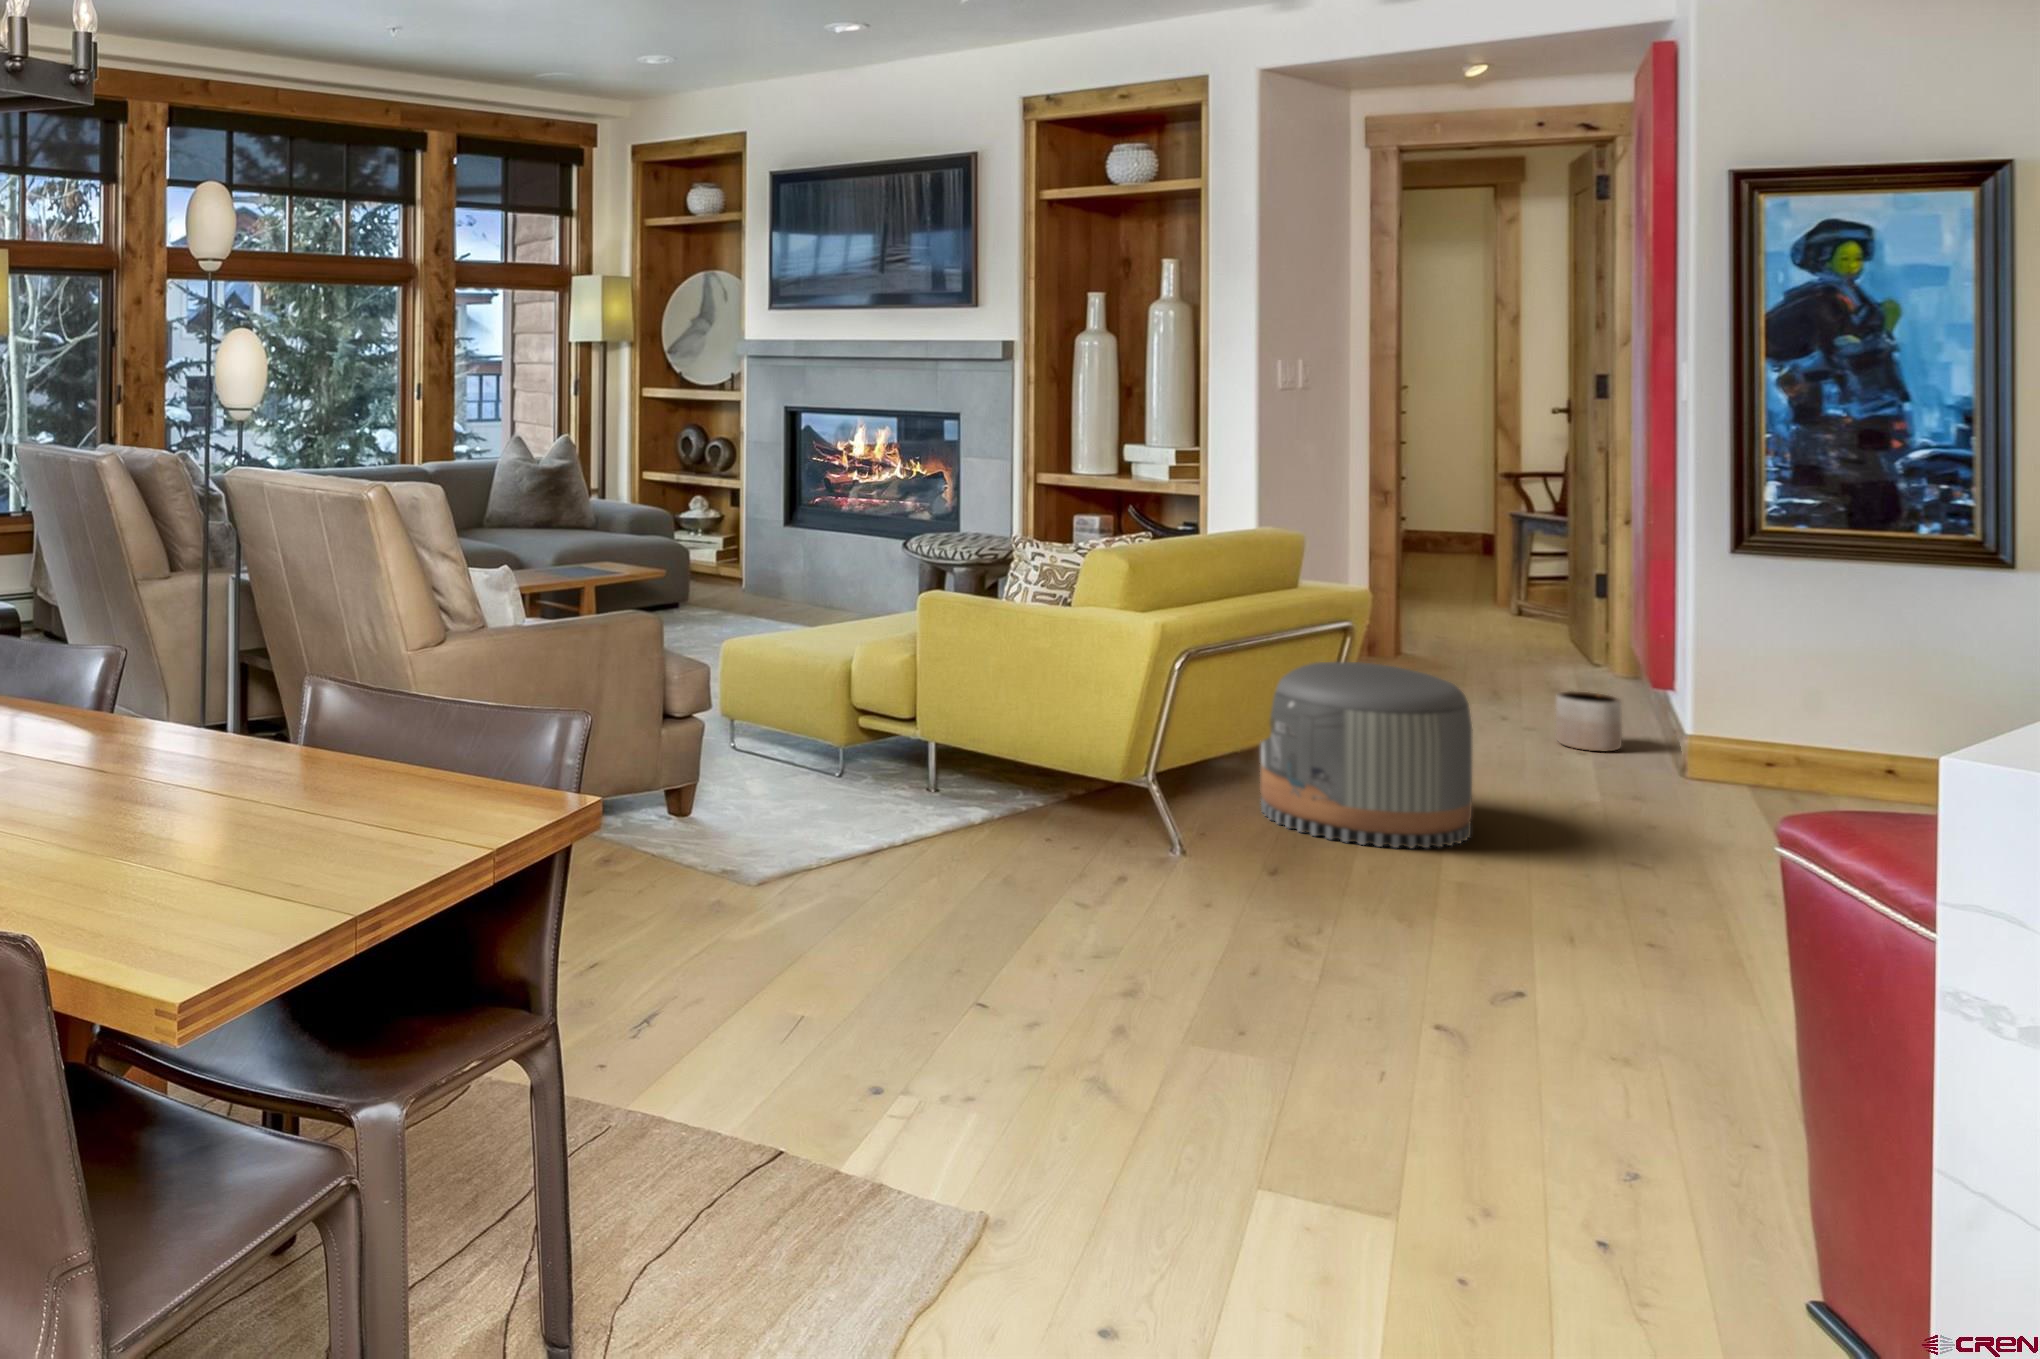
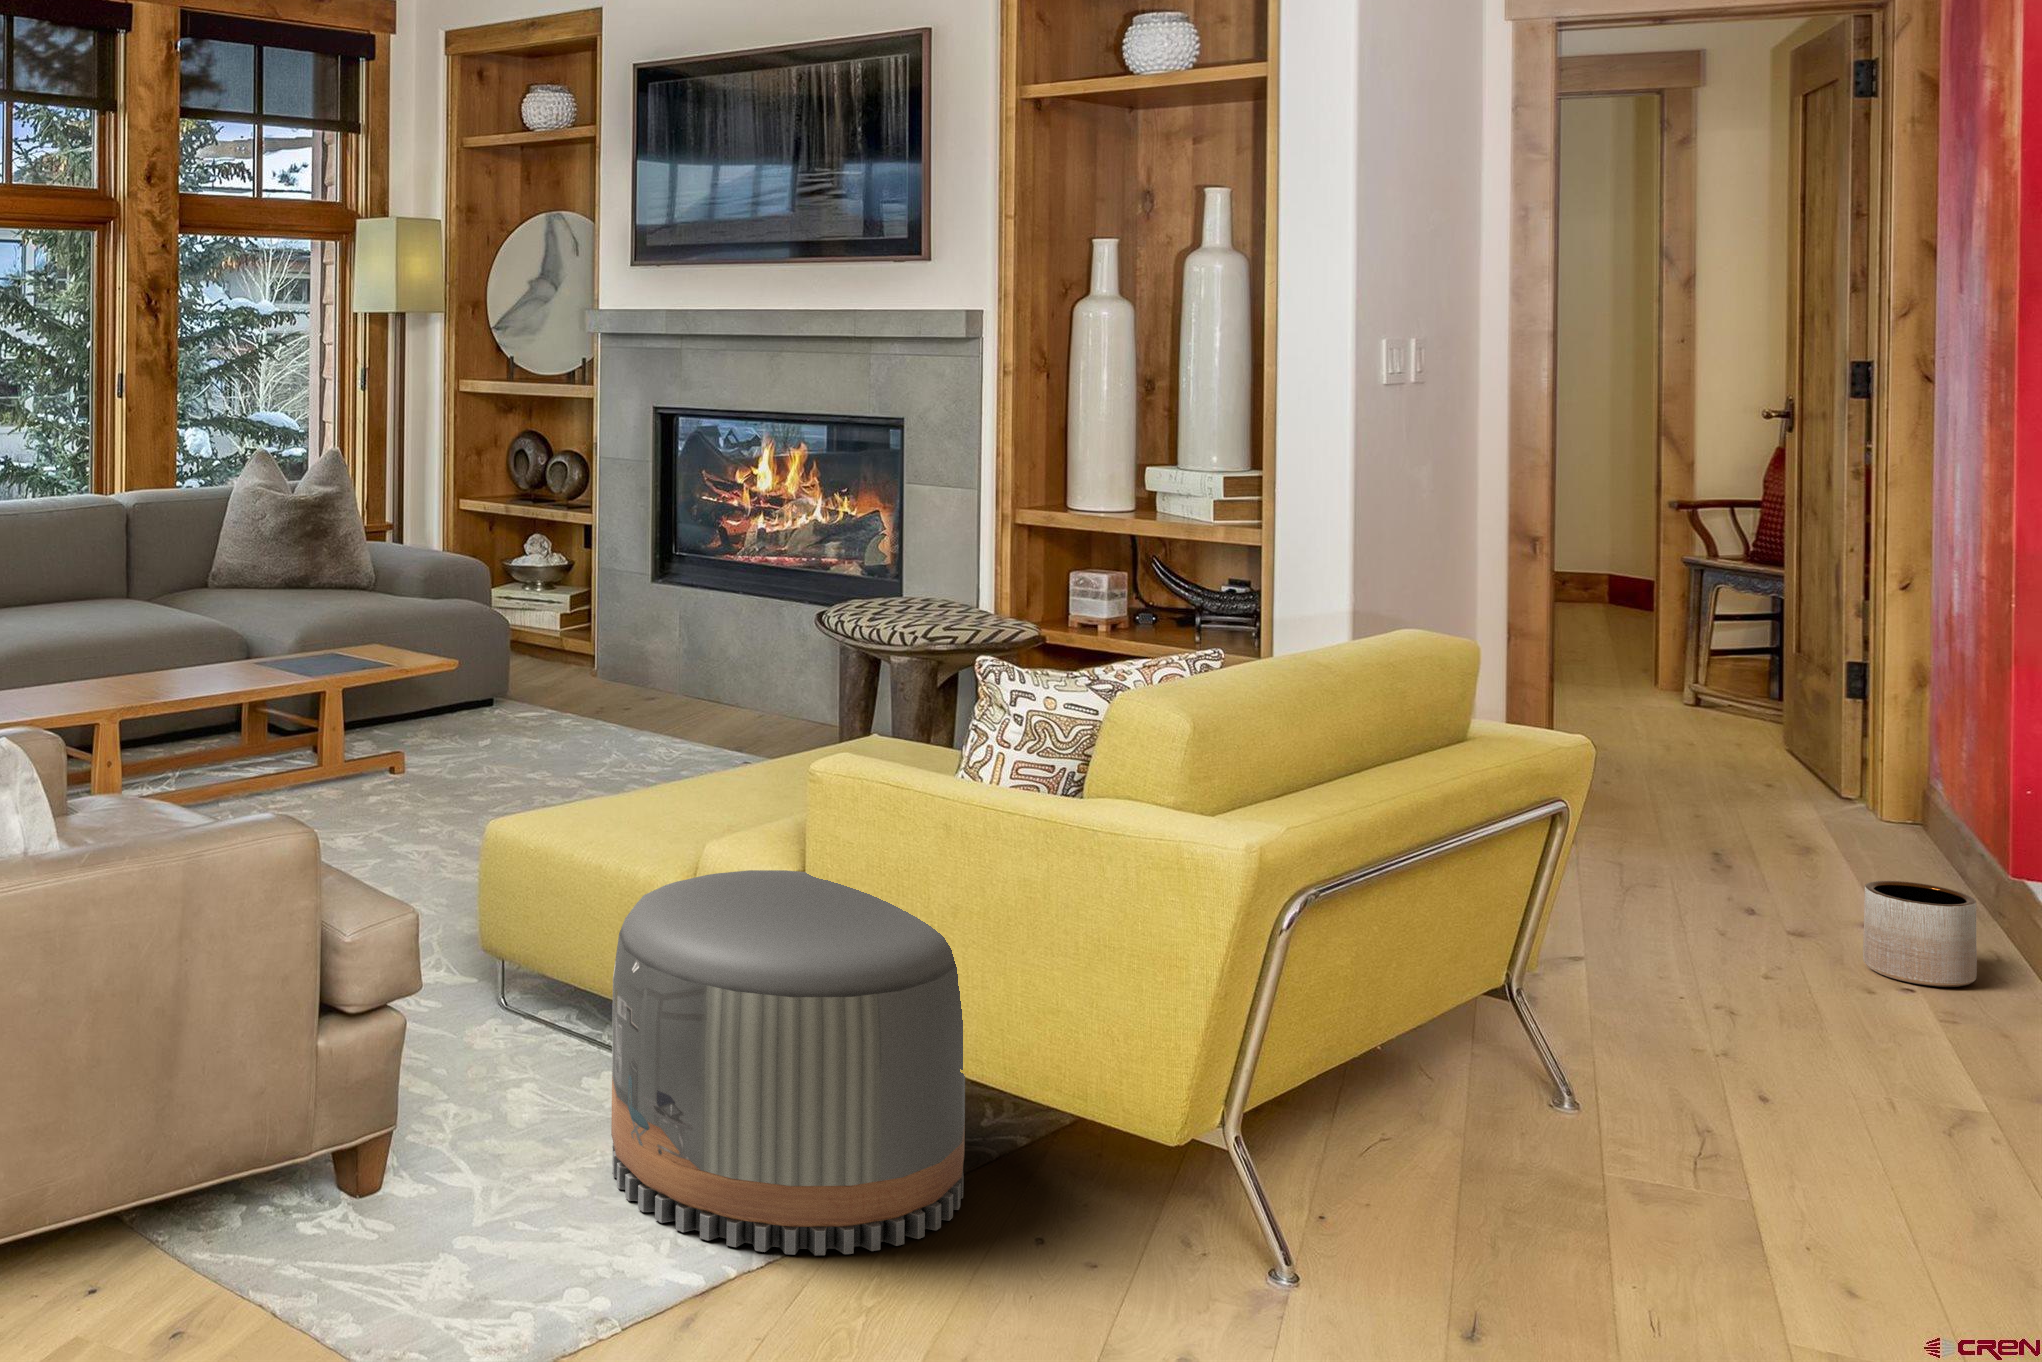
pouf: present [1260,662,1473,848] -> present [611,870,965,1255]

